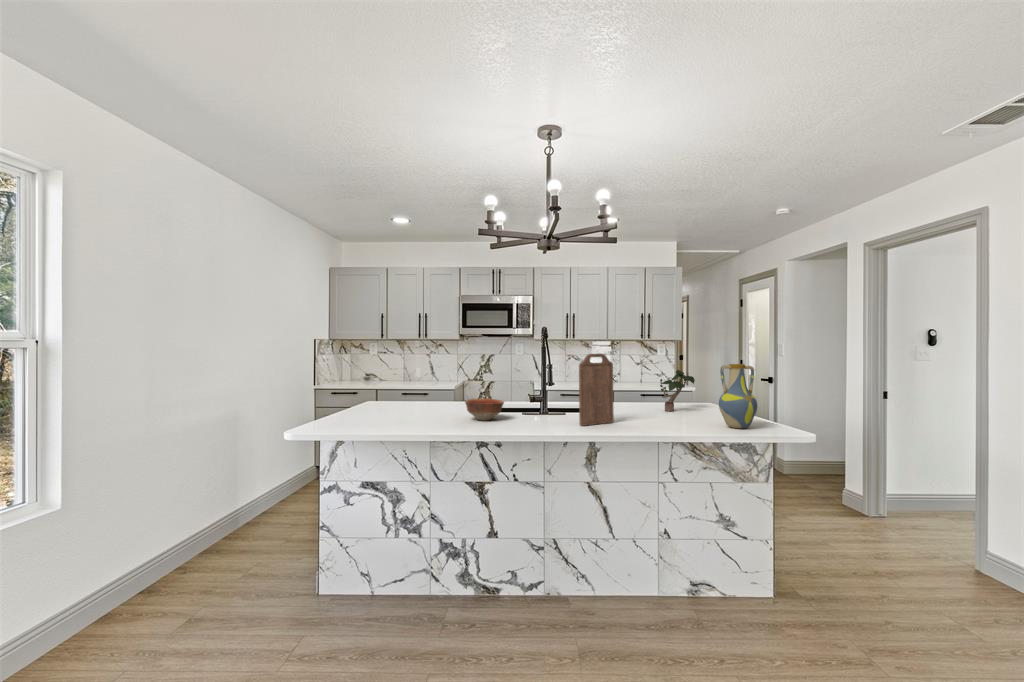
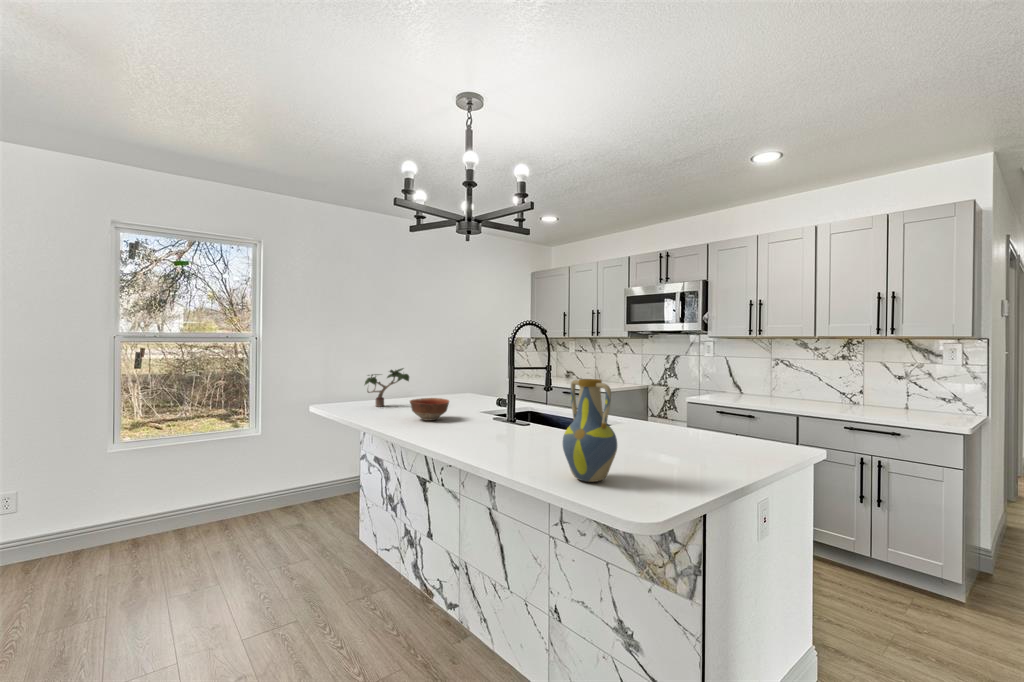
cutting board: present [579,354,614,426] -> none [454,356,500,443]
potted plant: present [660,370,695,412] -> present [365,368,409,407]

